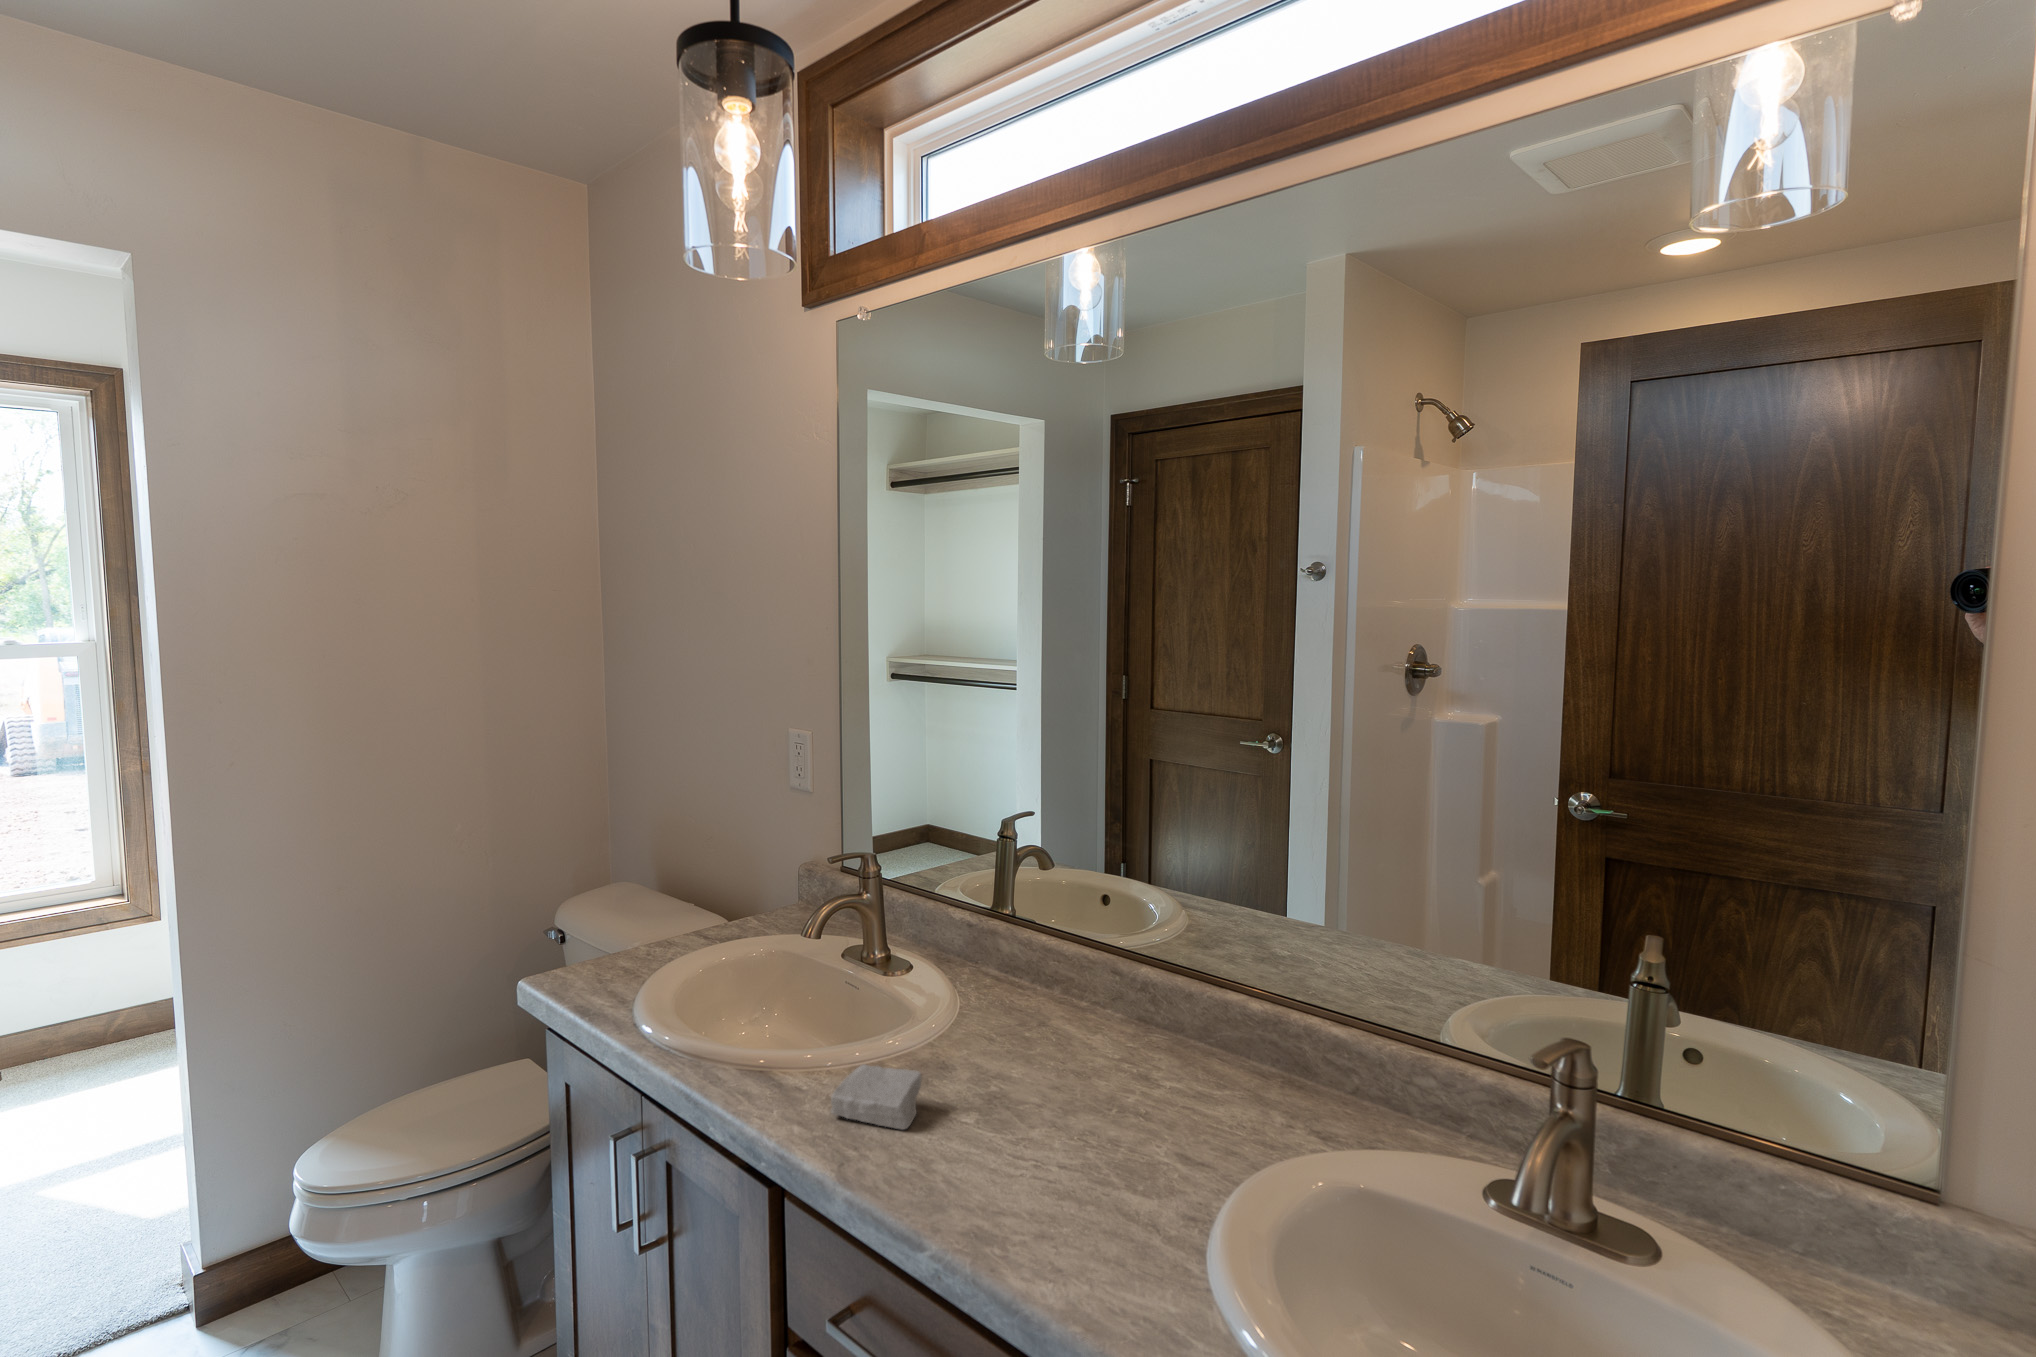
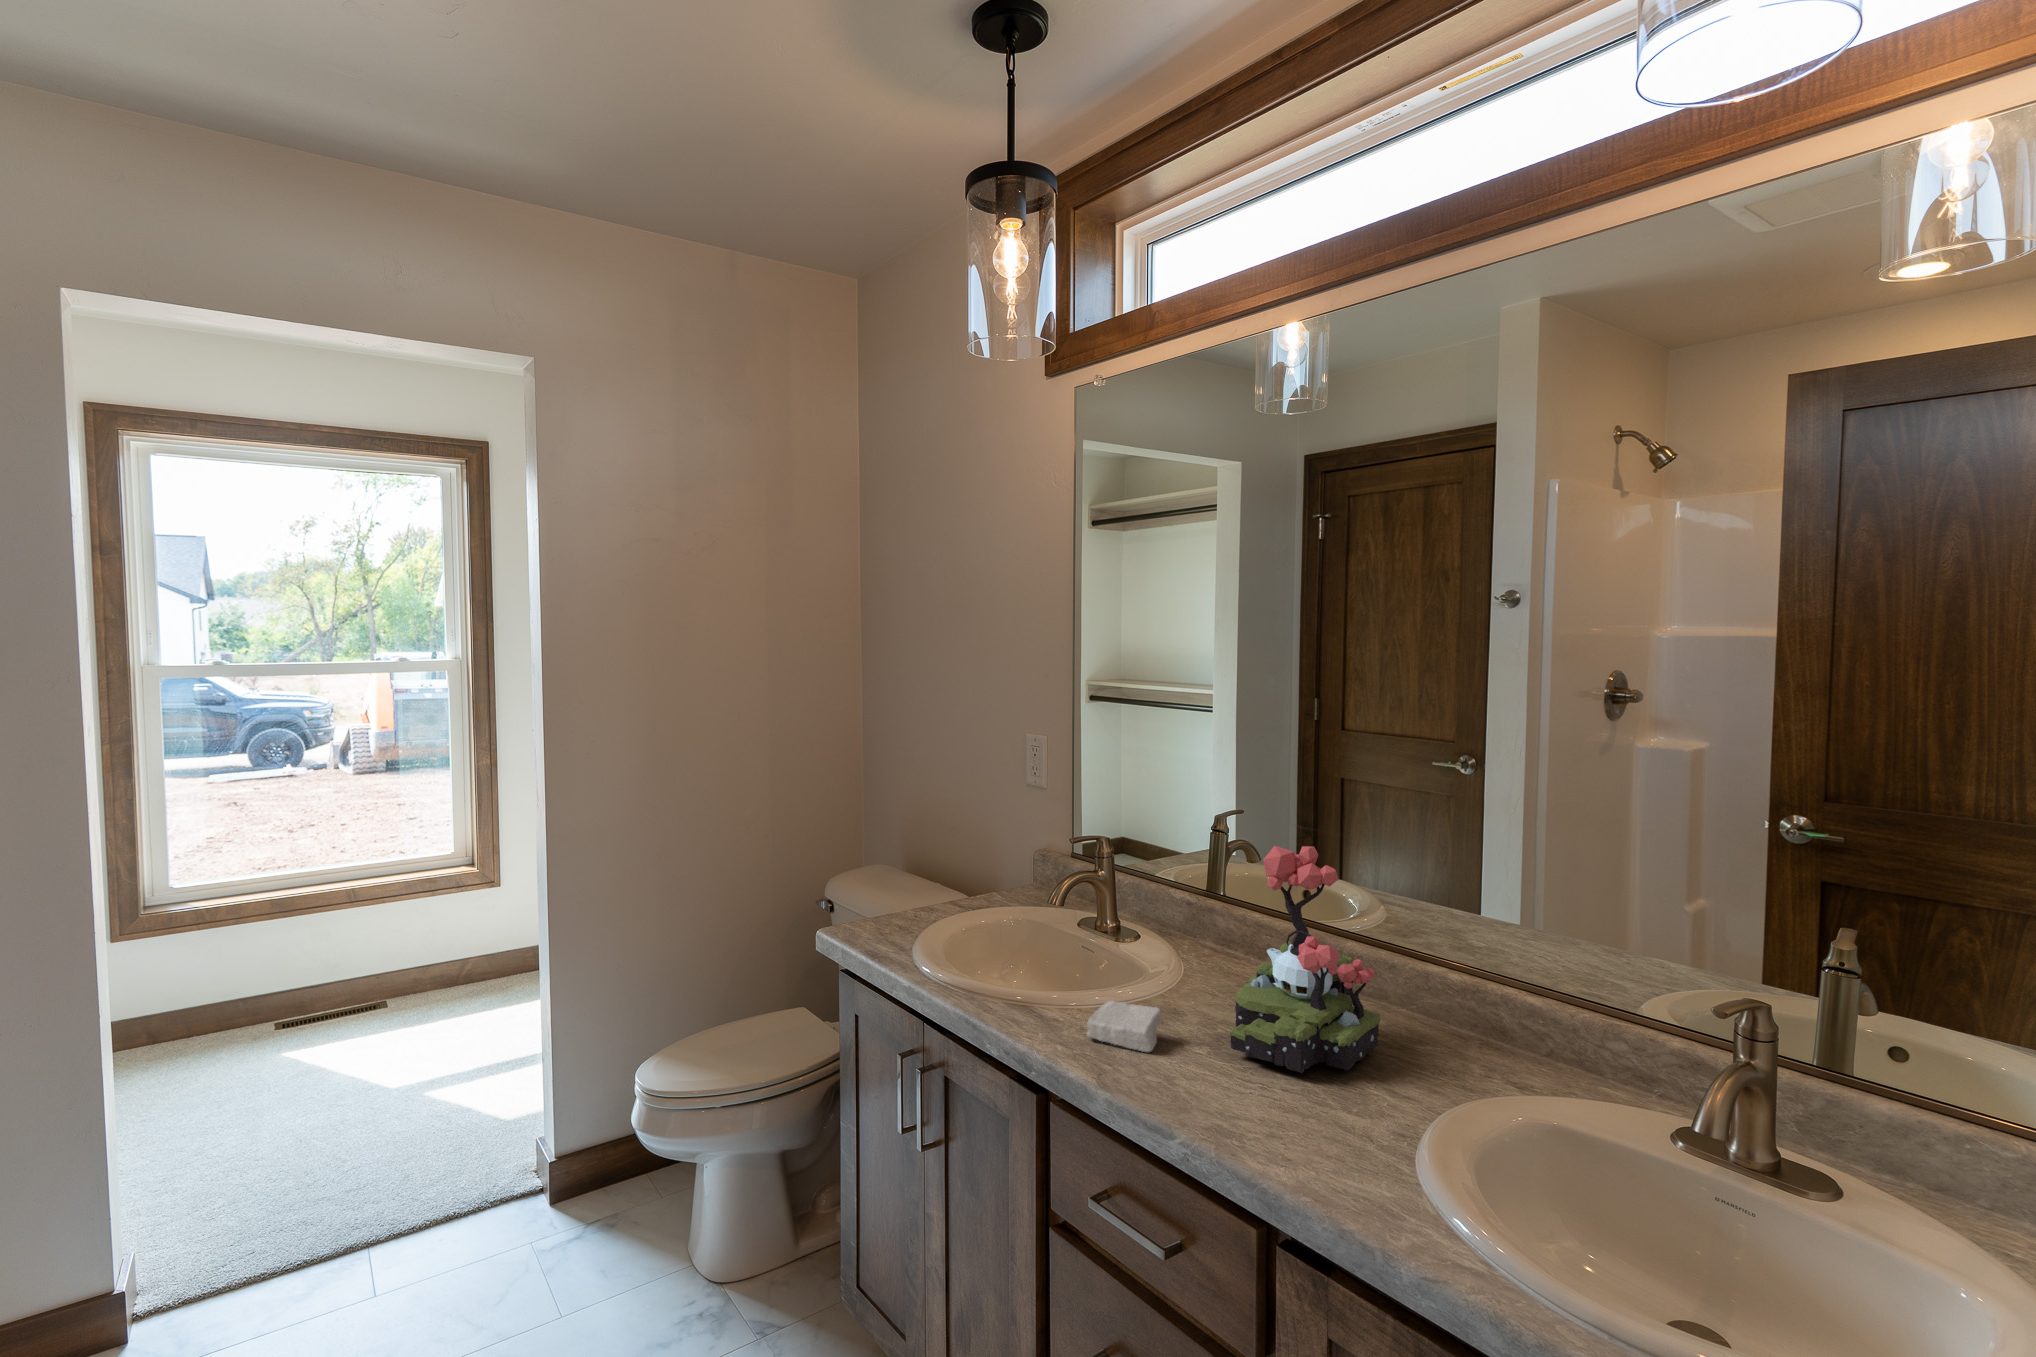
plant: none [1002,866,1174,1145] -> present [1230,846,1380,1073]

